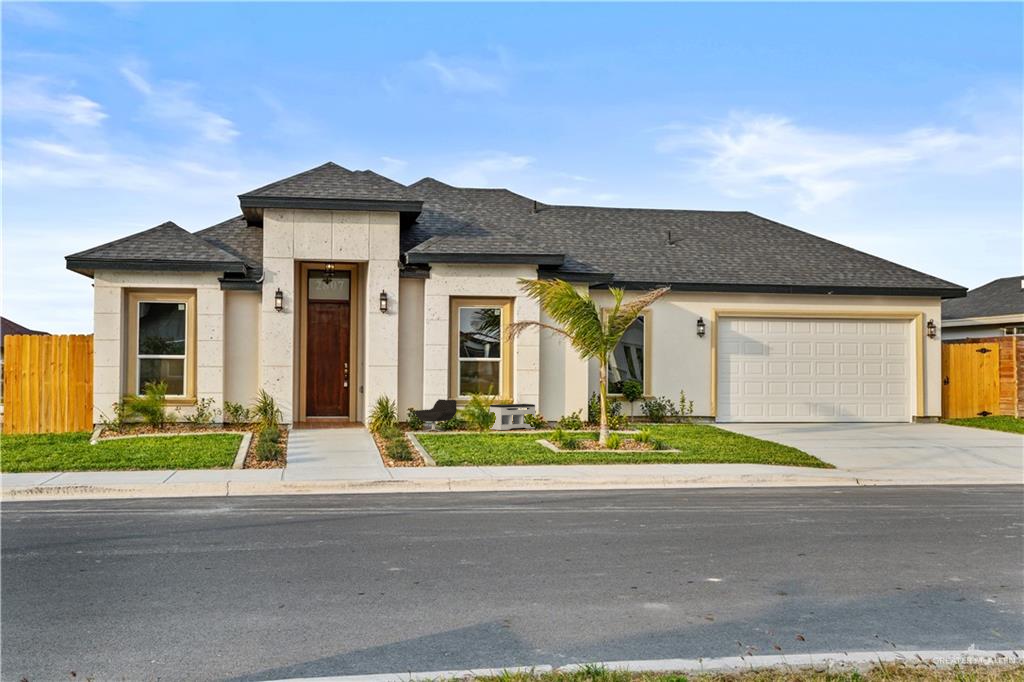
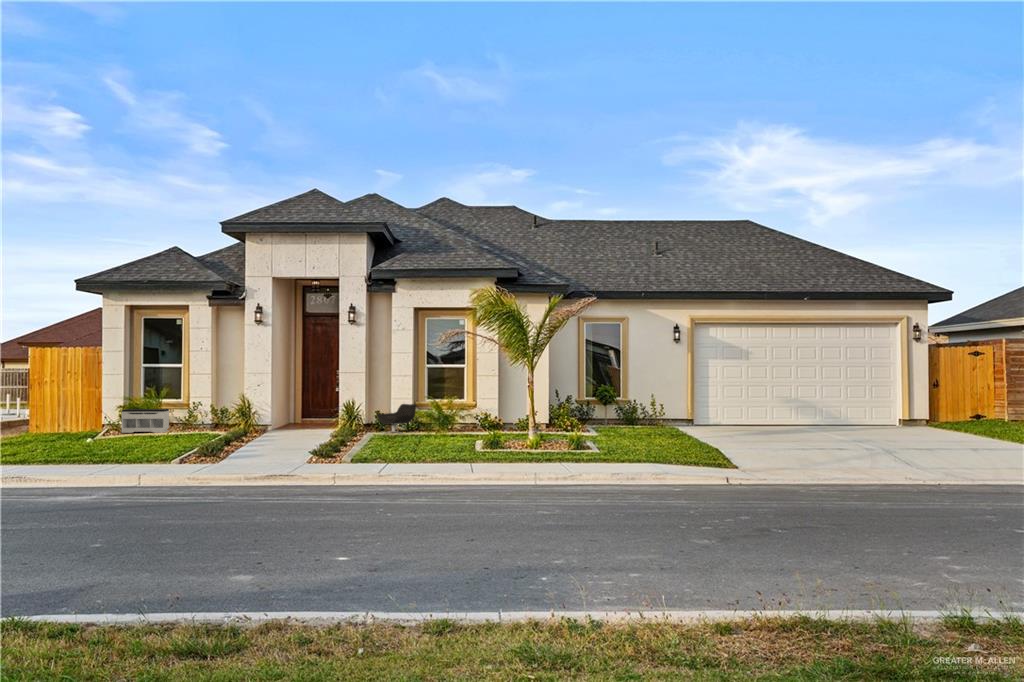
bench: present [490,404,535,430] -> present [121,409,169,433]

